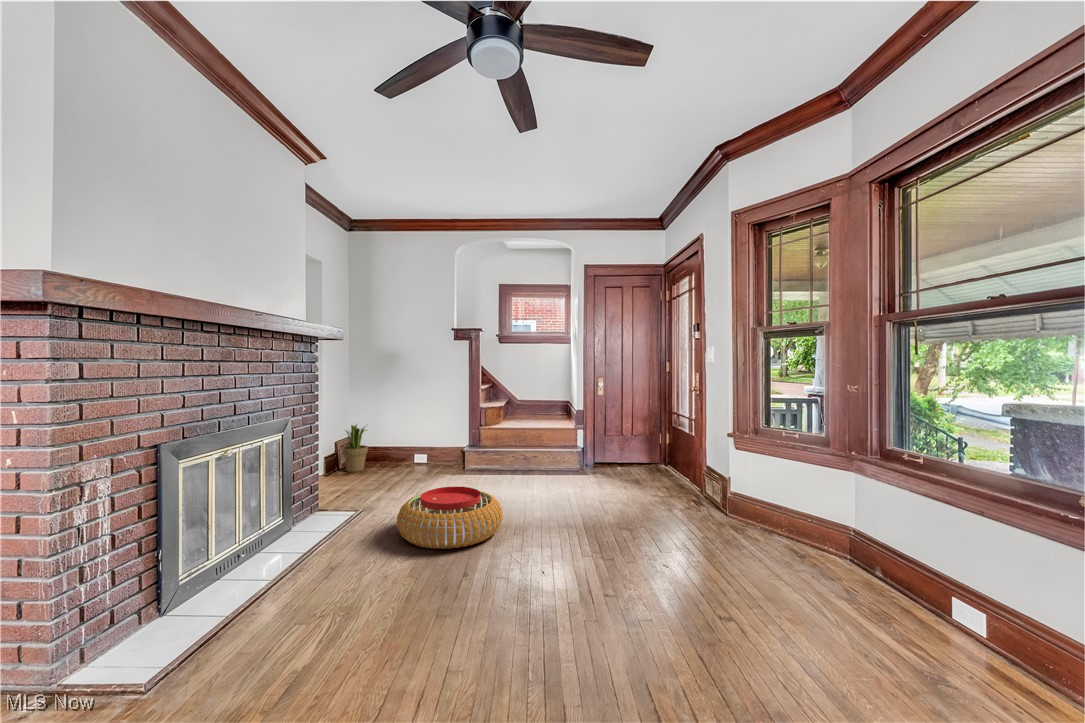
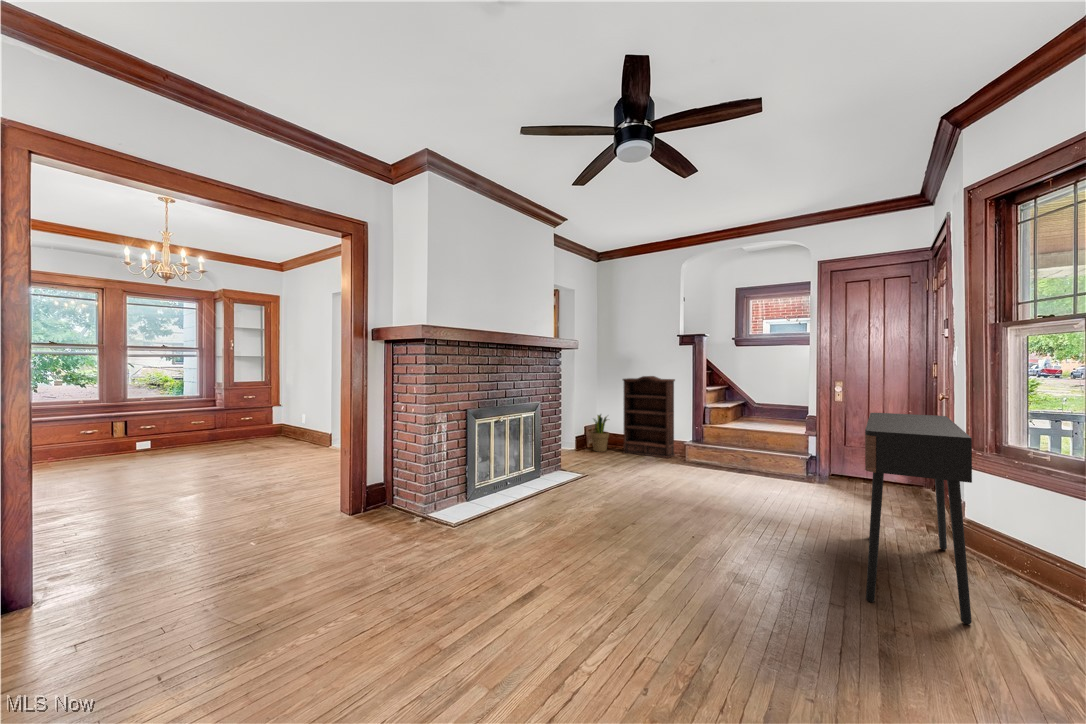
bookshelf: none [386,375,449,470] -> present [623,376,675,458]
console table: none [698,410,872,632] -> present [865,413,972,625]
pouf: present [397,486,503,549] -> none [603,463,685,505]

